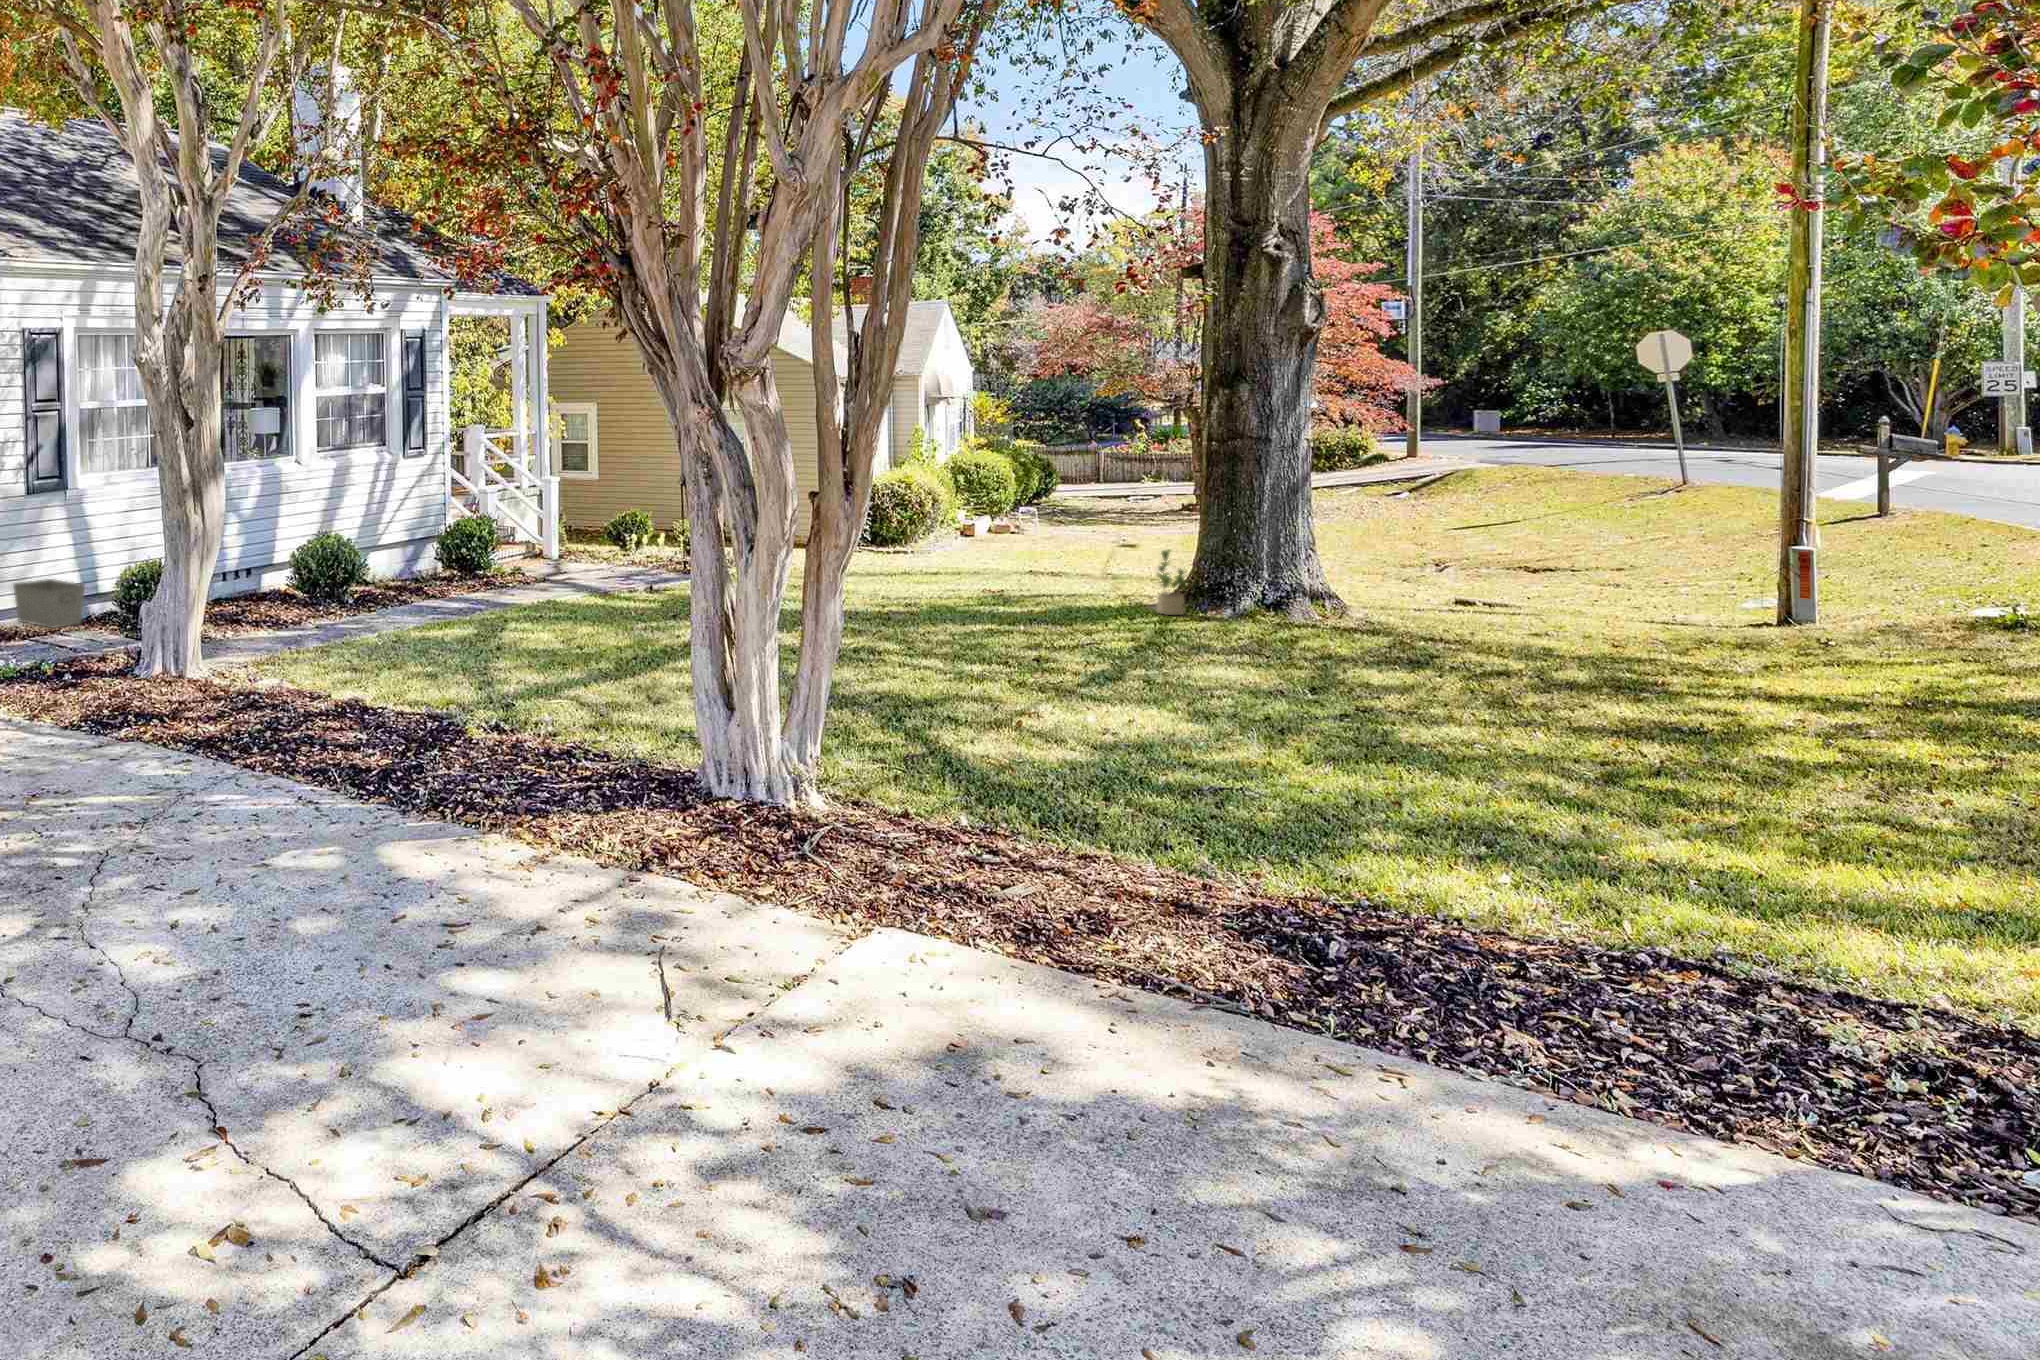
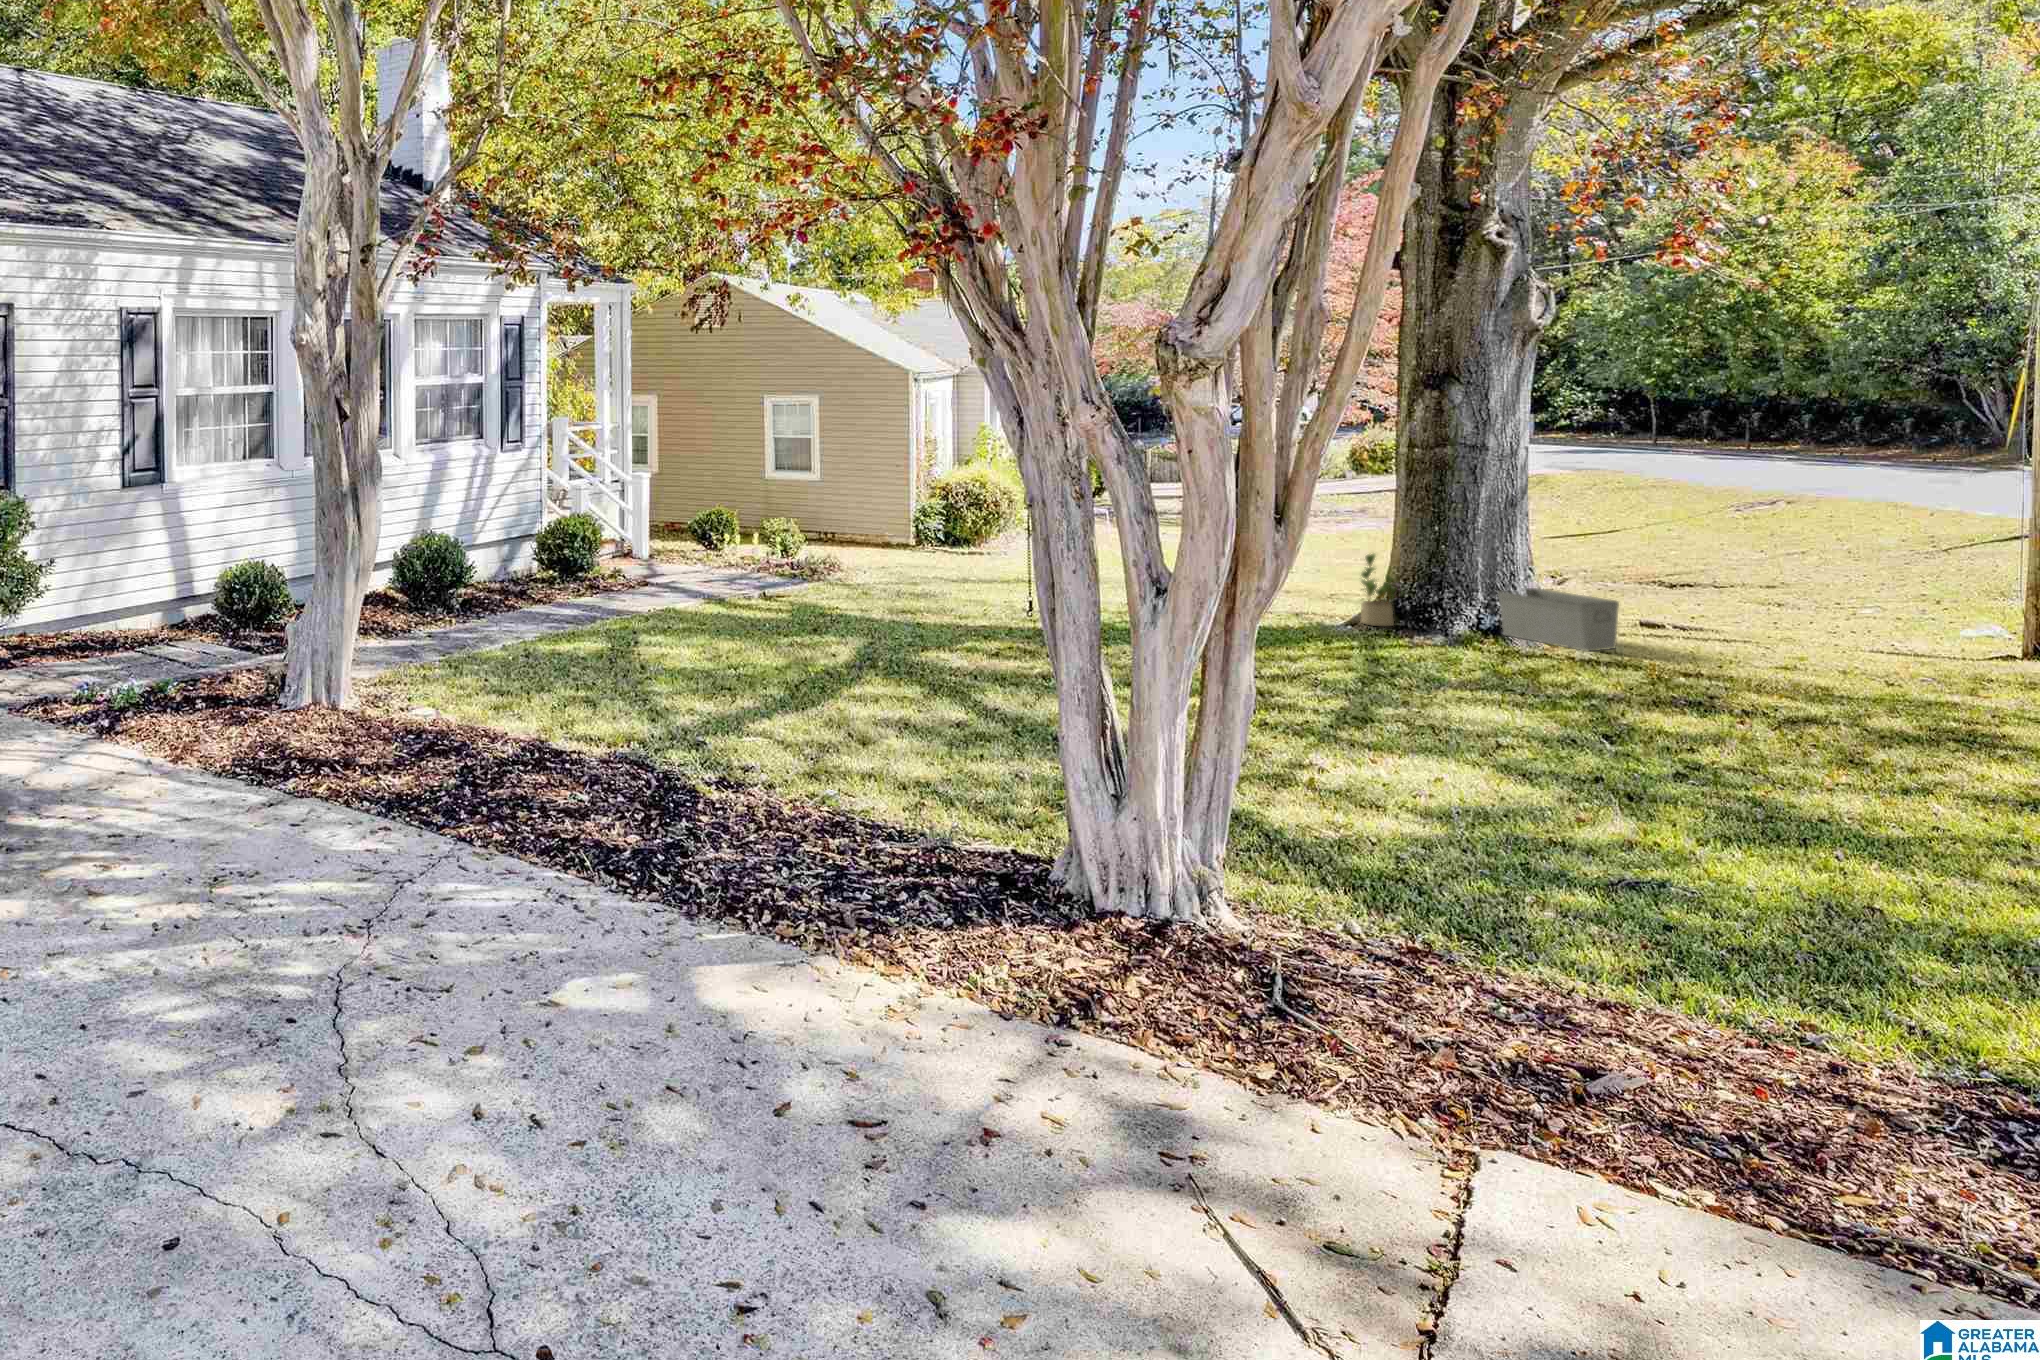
storage bin: present [13,579,85,628] -> present [1498,588,1619,651]

